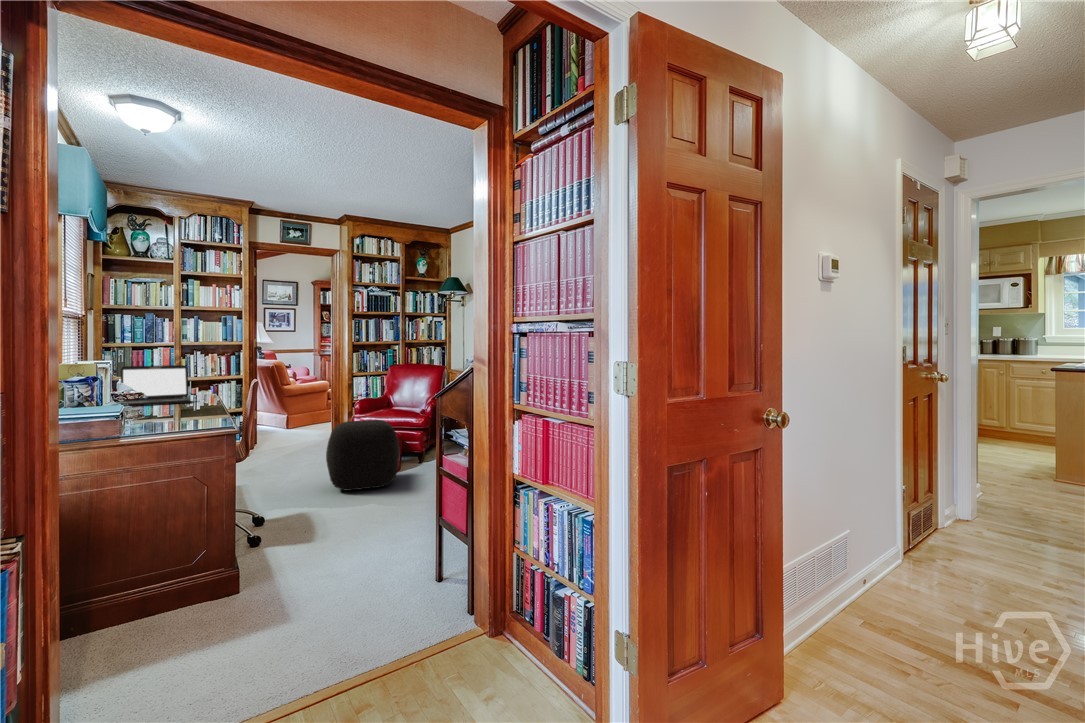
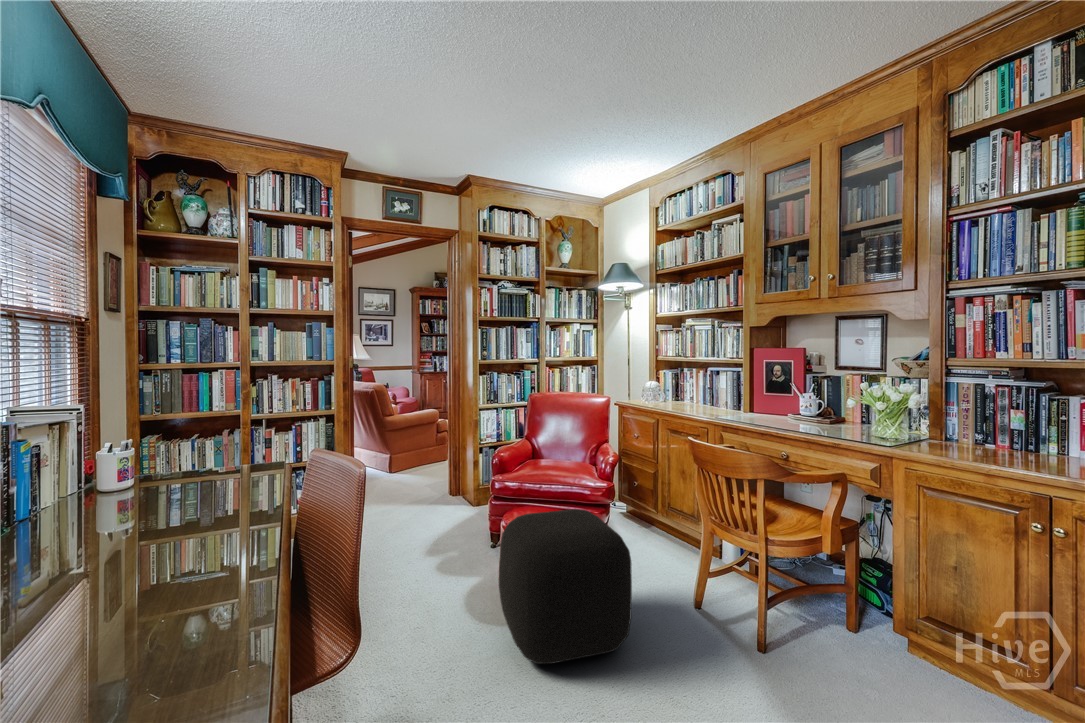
laptop: present [120,365,190,406] -> none [99,426,260,546]

